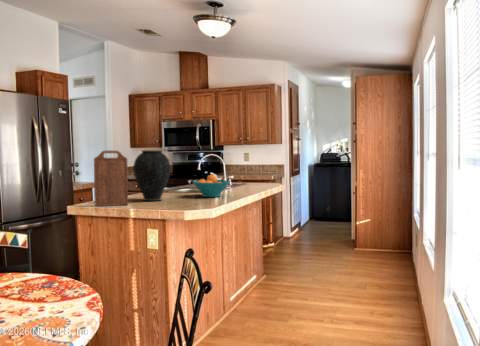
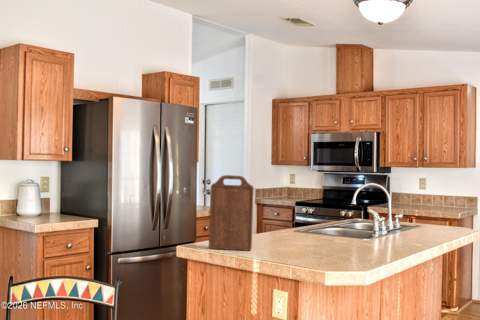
vase: present [133,150,171,201] -> none [263,175,313,246]
fruit bowl: present [193,175,230,197] -> none [343,214,399,246]

